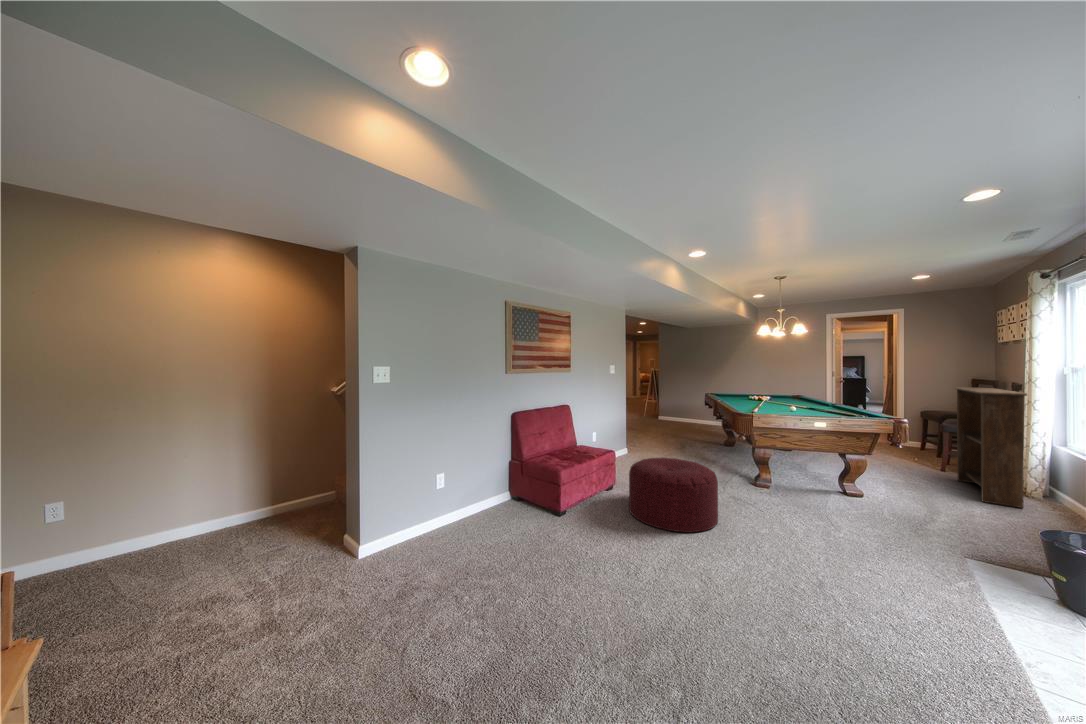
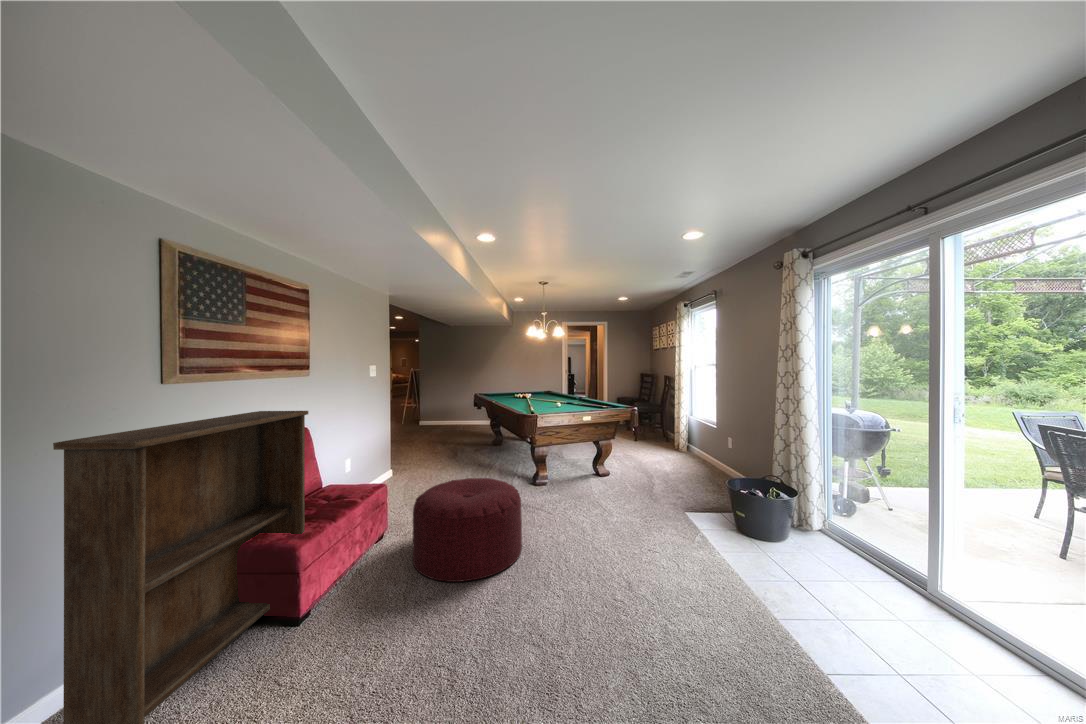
bookshelf: present [955,387,1027,508] -> present [53,411,308,724]

